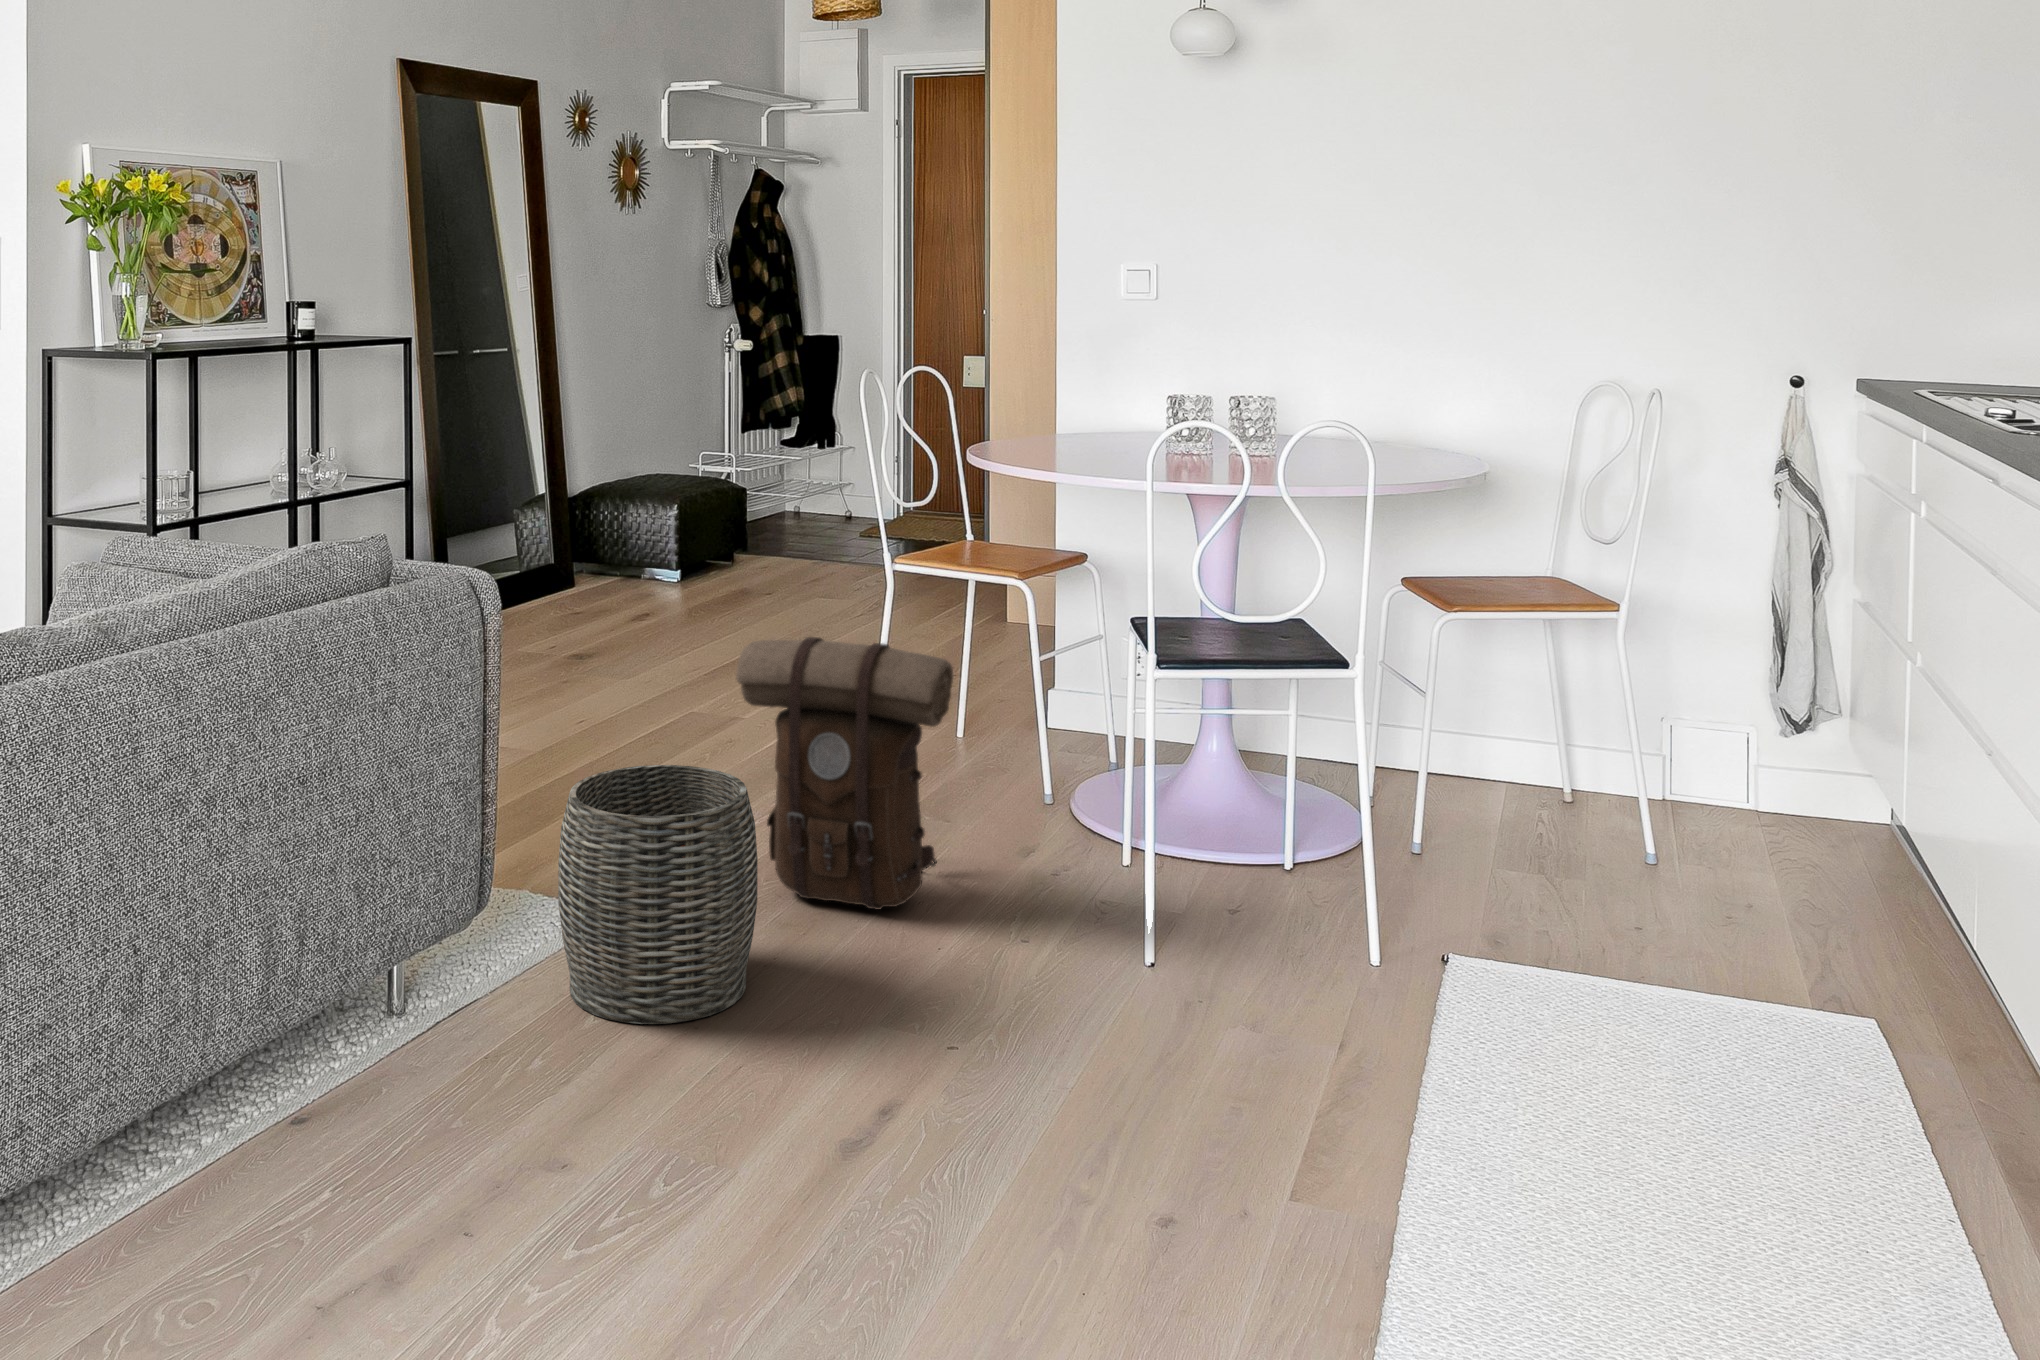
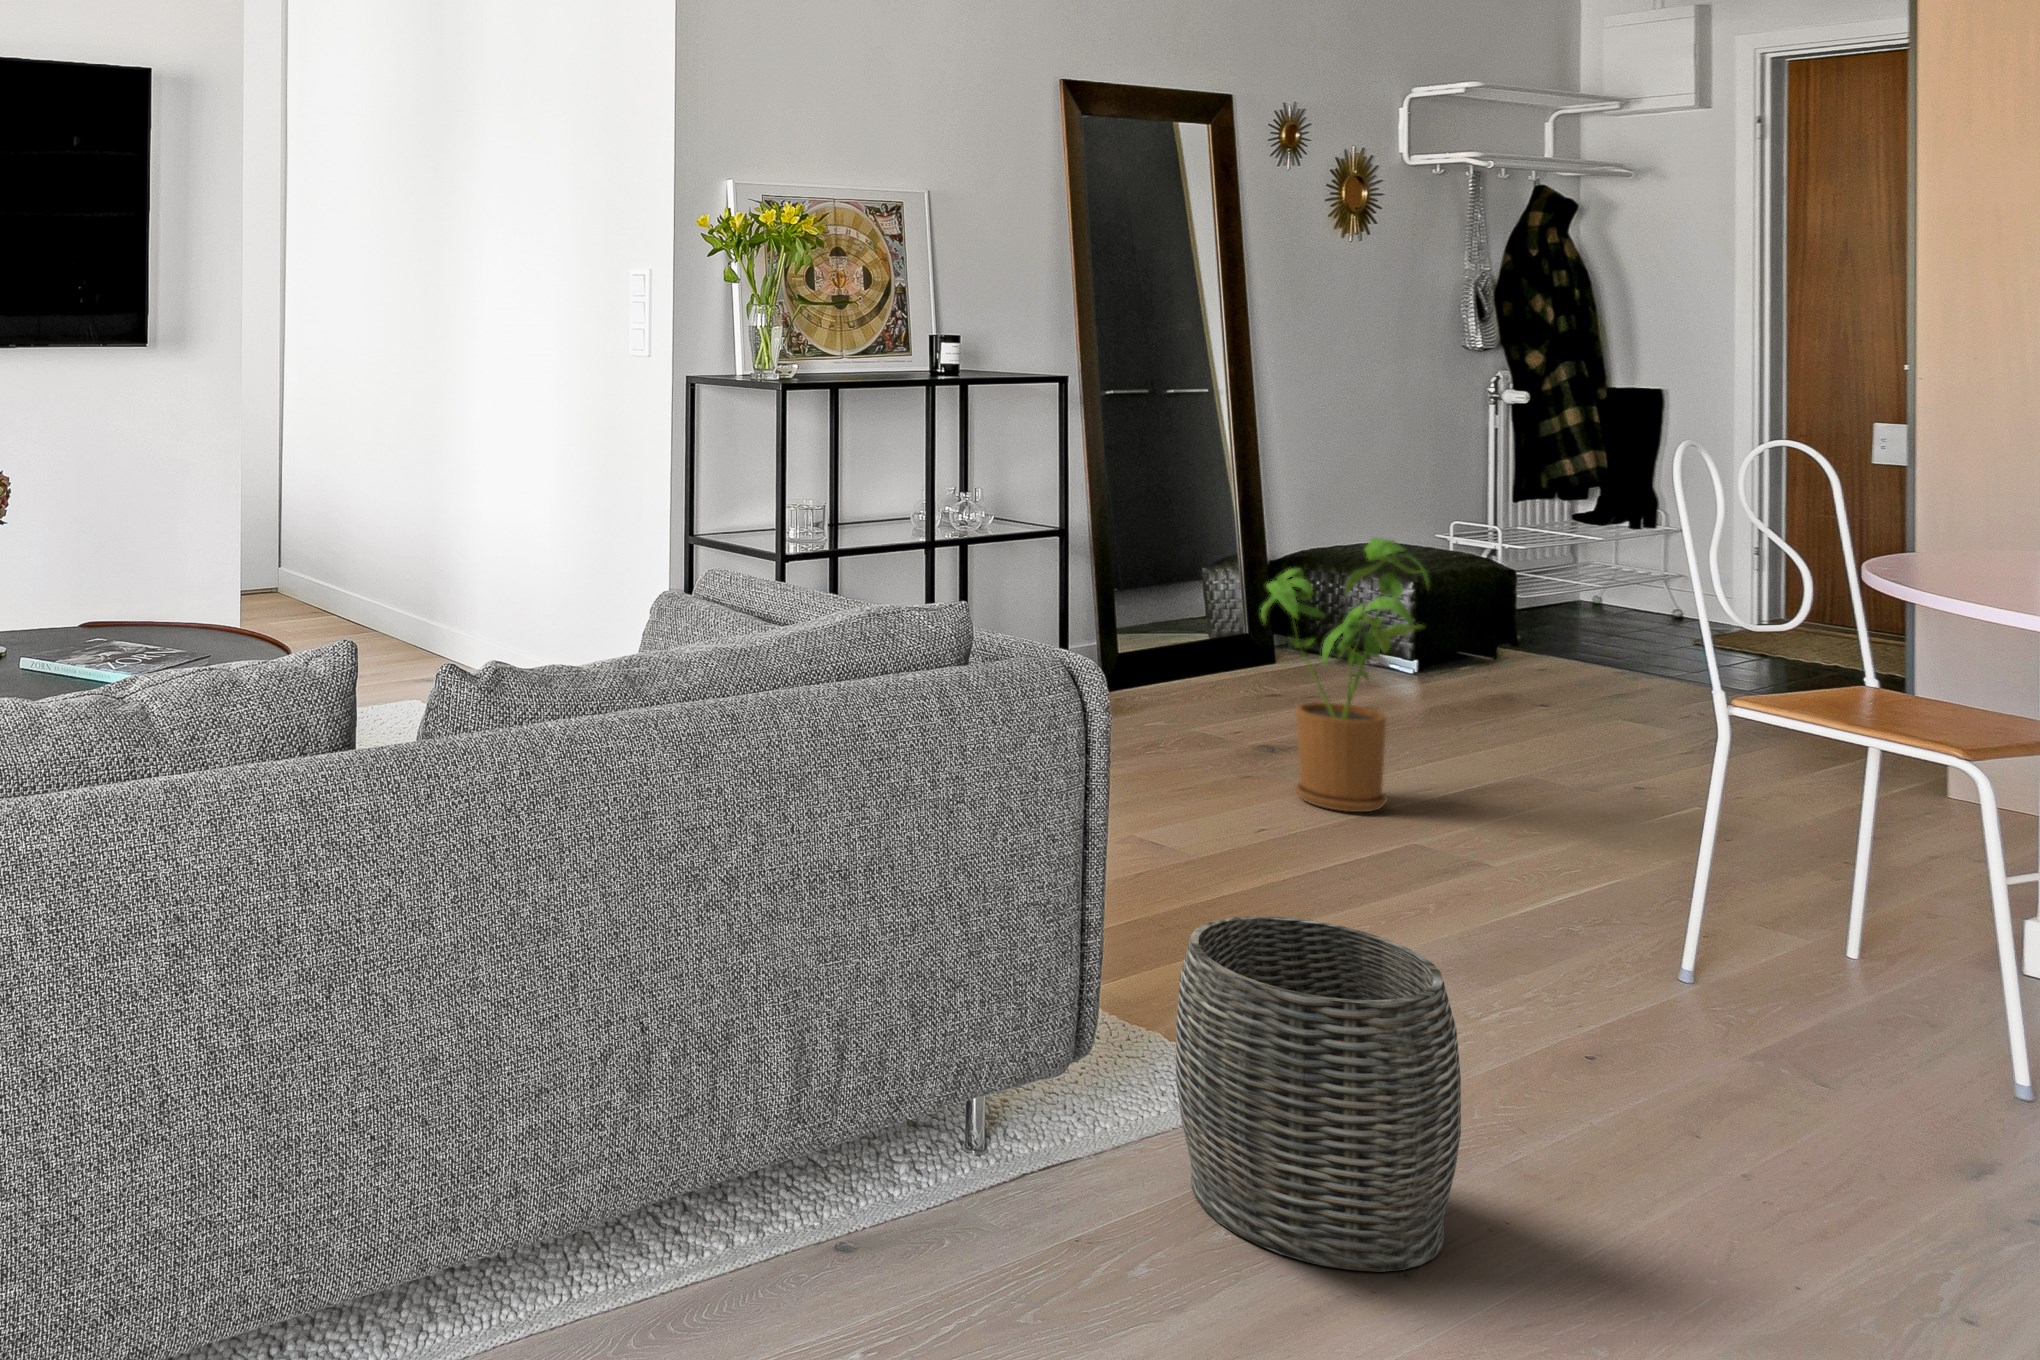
house plant: none [577,465,701,695] -> present [1261,537,1429,812]
backpack: present [736,637,953,910] -> none [1442,781,1802,1187]

